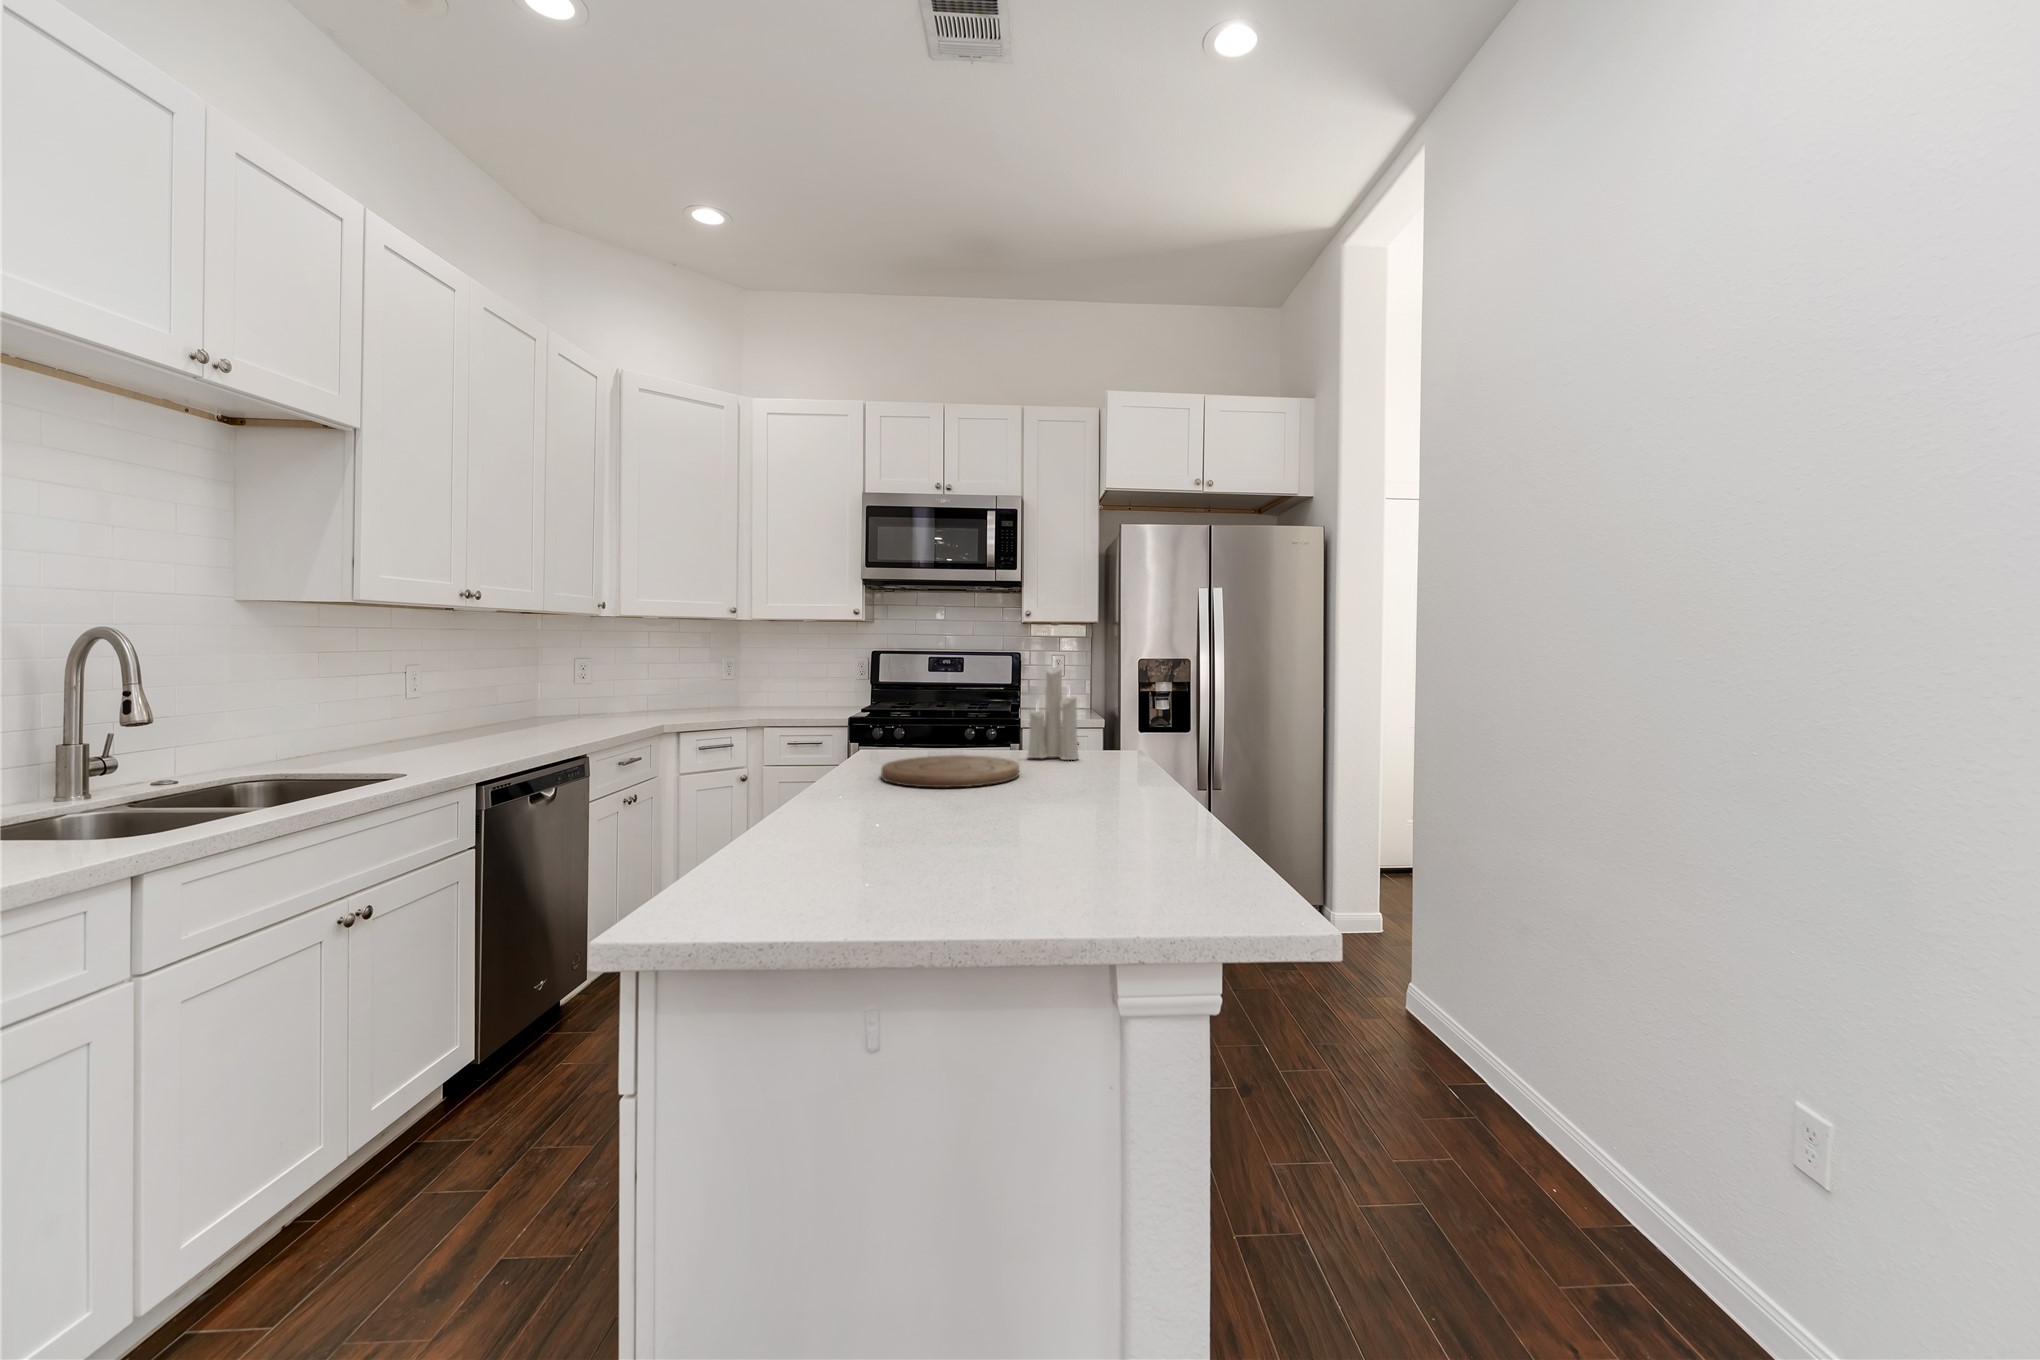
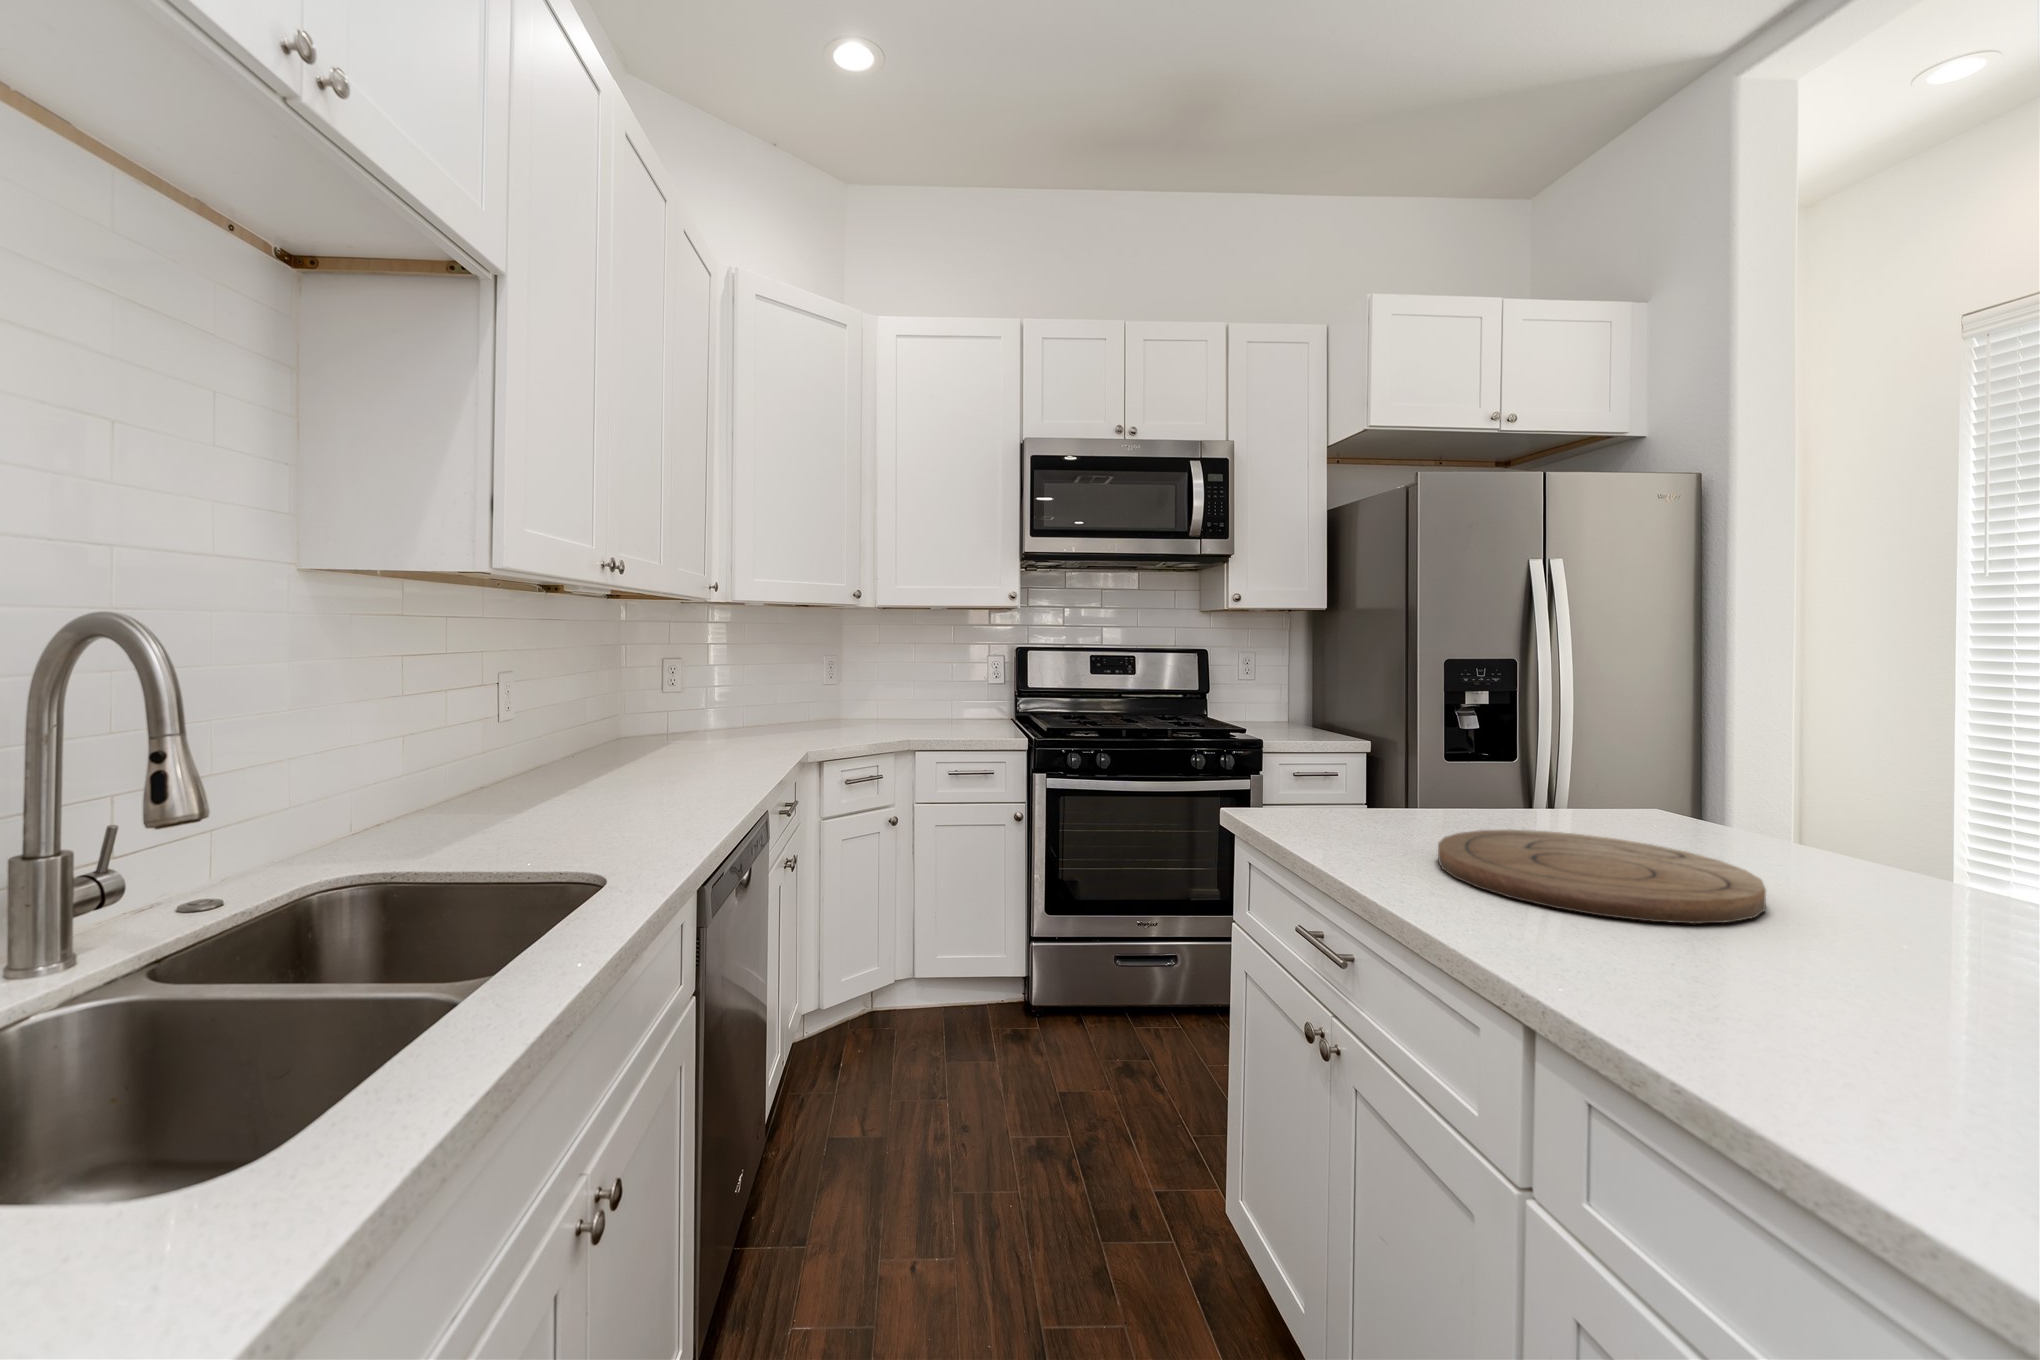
candle: present [1027,657,1079,760] -> none [1565,642,1672,833]

